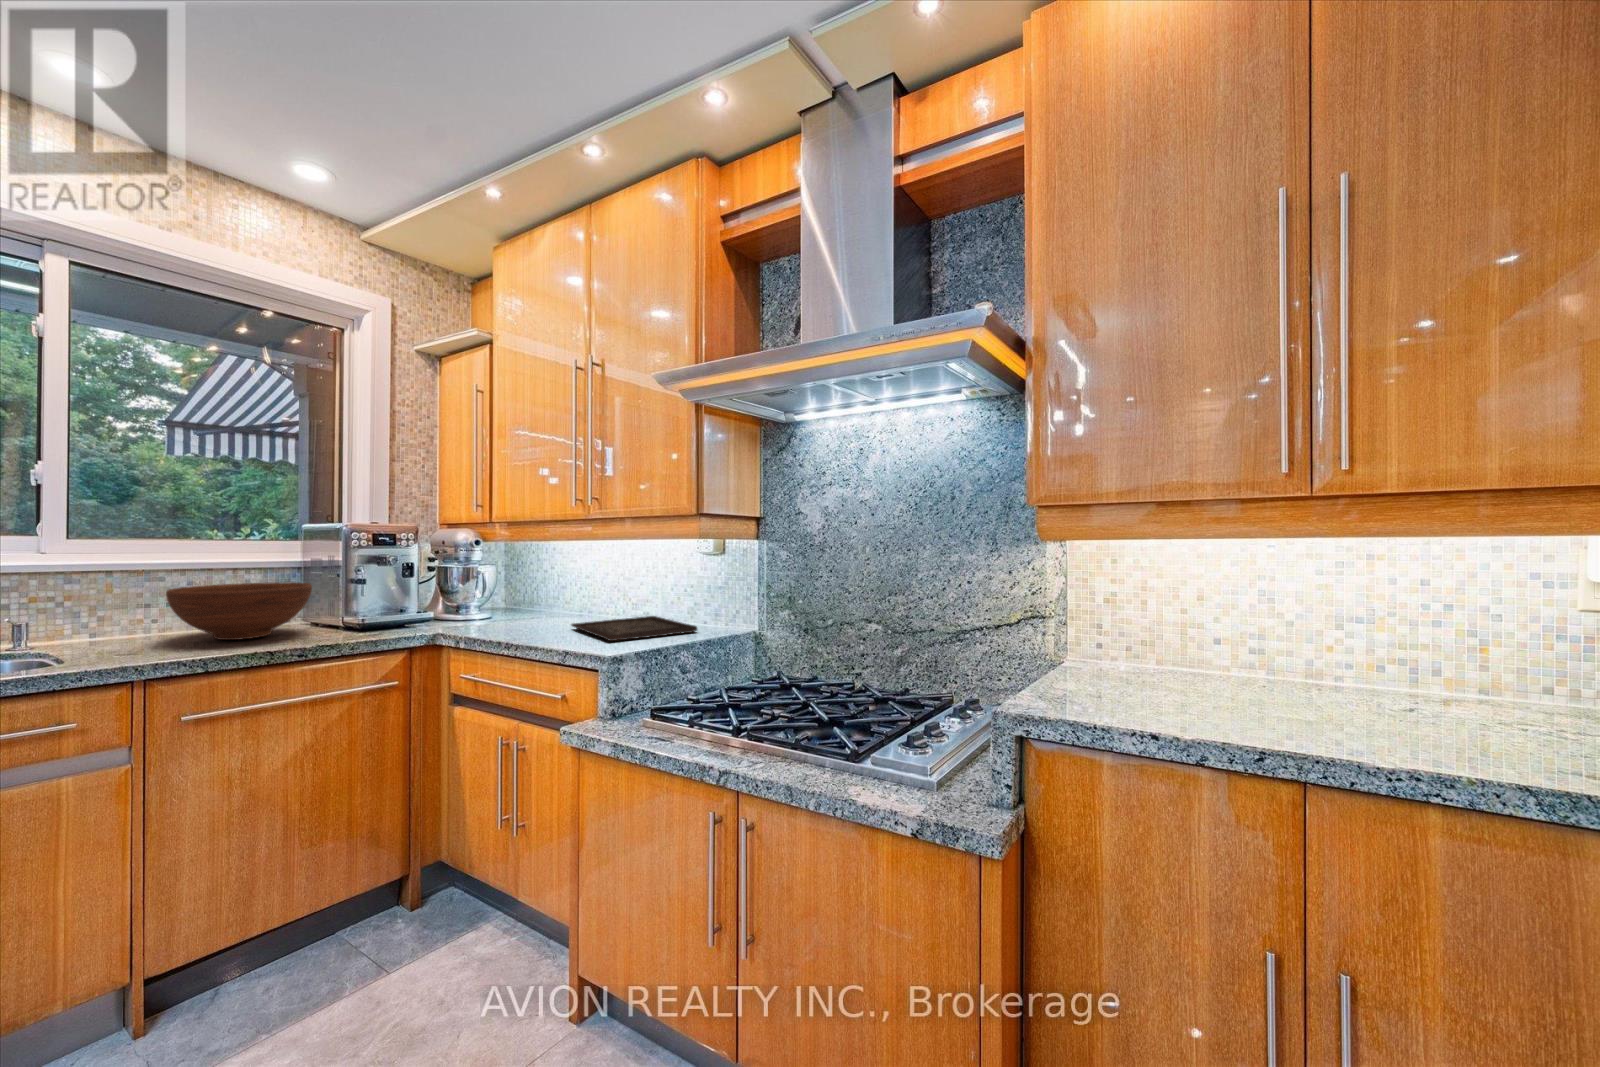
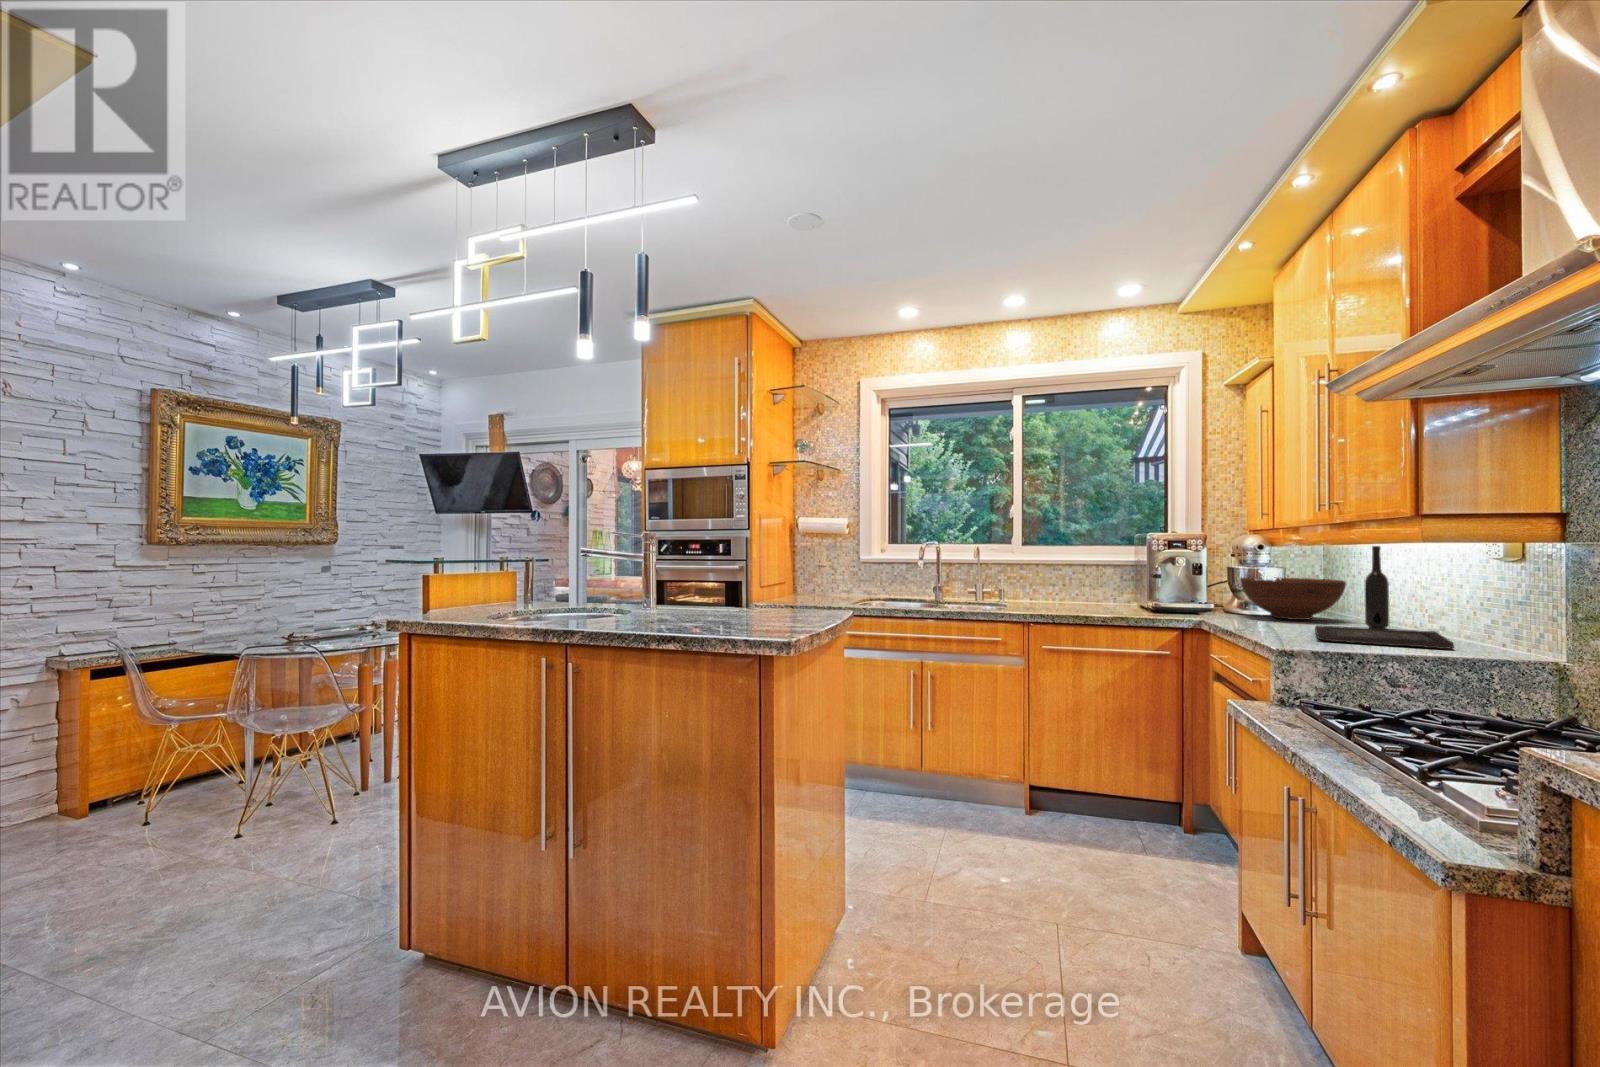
bottle: none [590,541,608,618] -> present [1365,546,1389,629]
fruit bowl: present [166,582,312,640] -> present [1240,578,1346,620]

